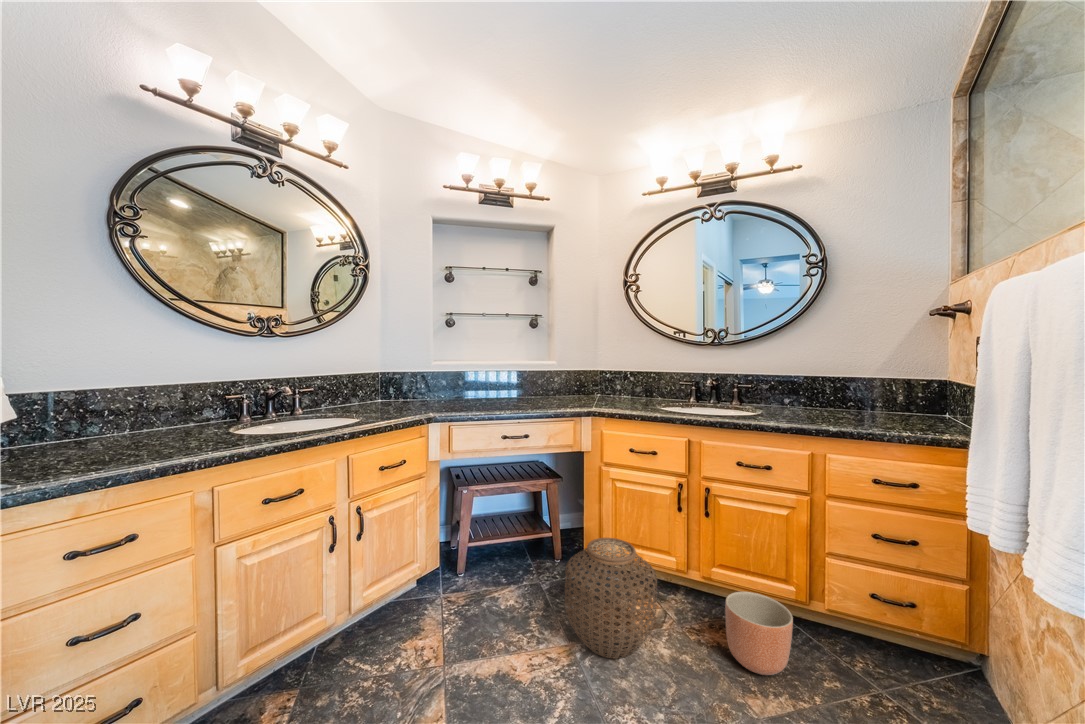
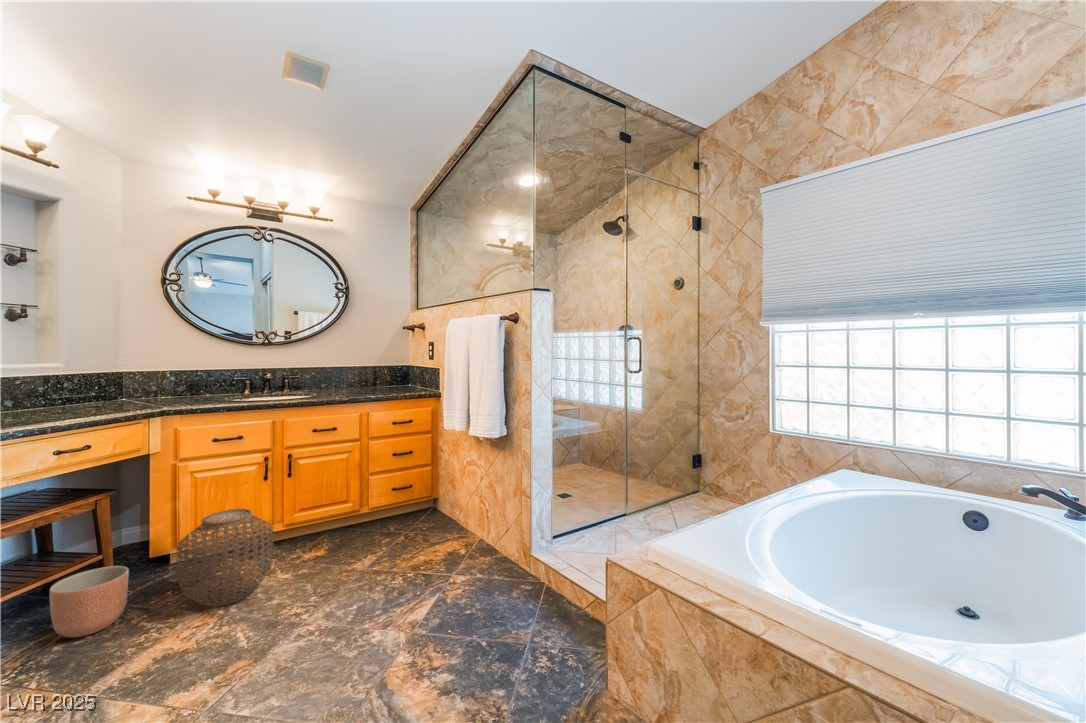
planter: present [725,592,793,675] -> present [50,566,129,638]

